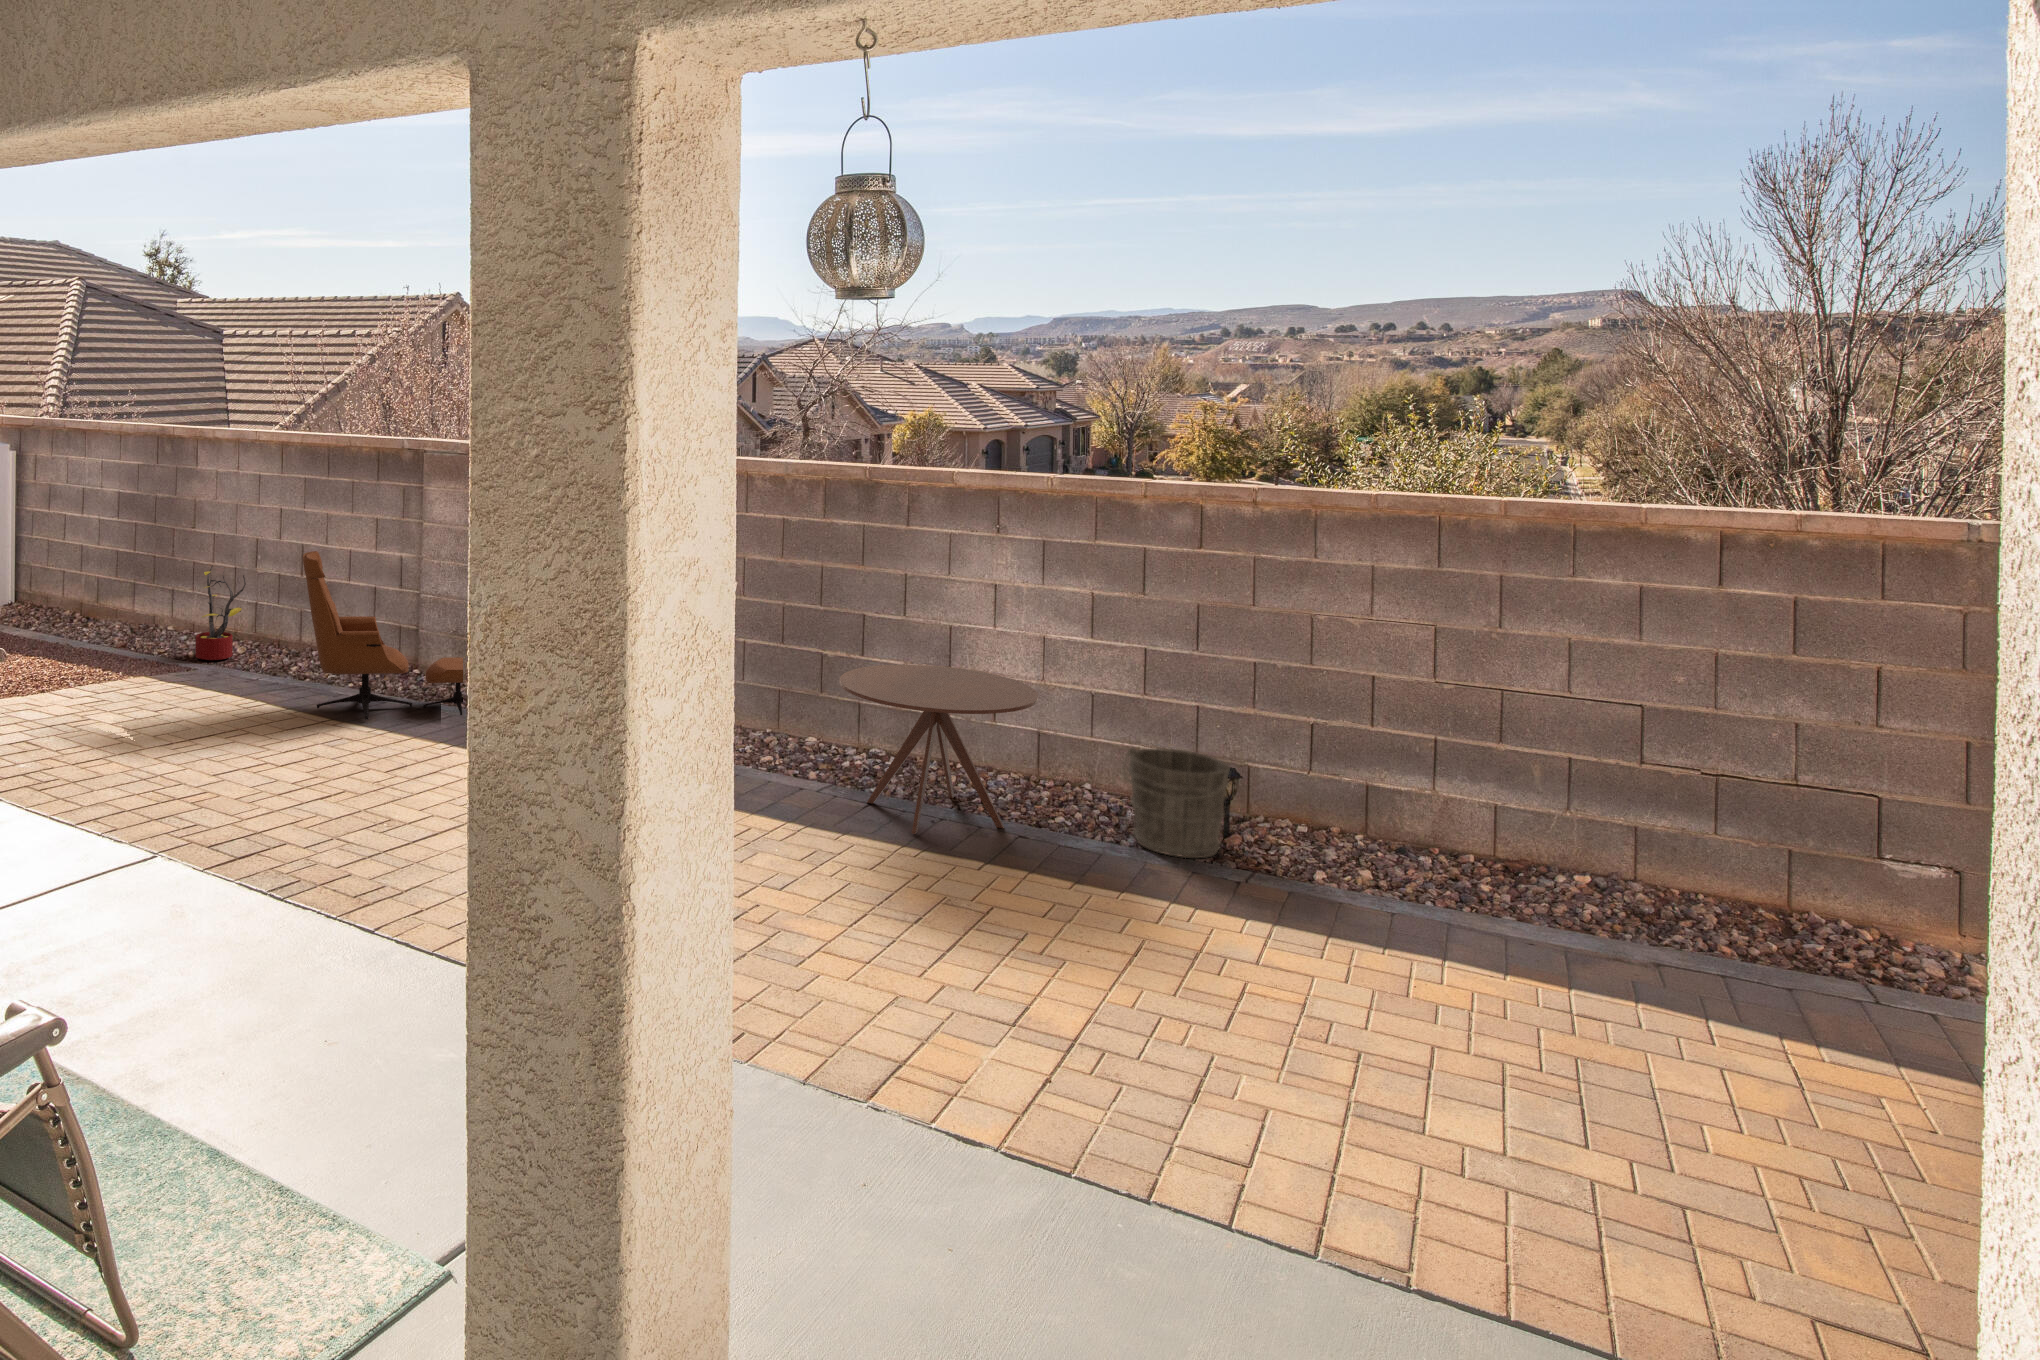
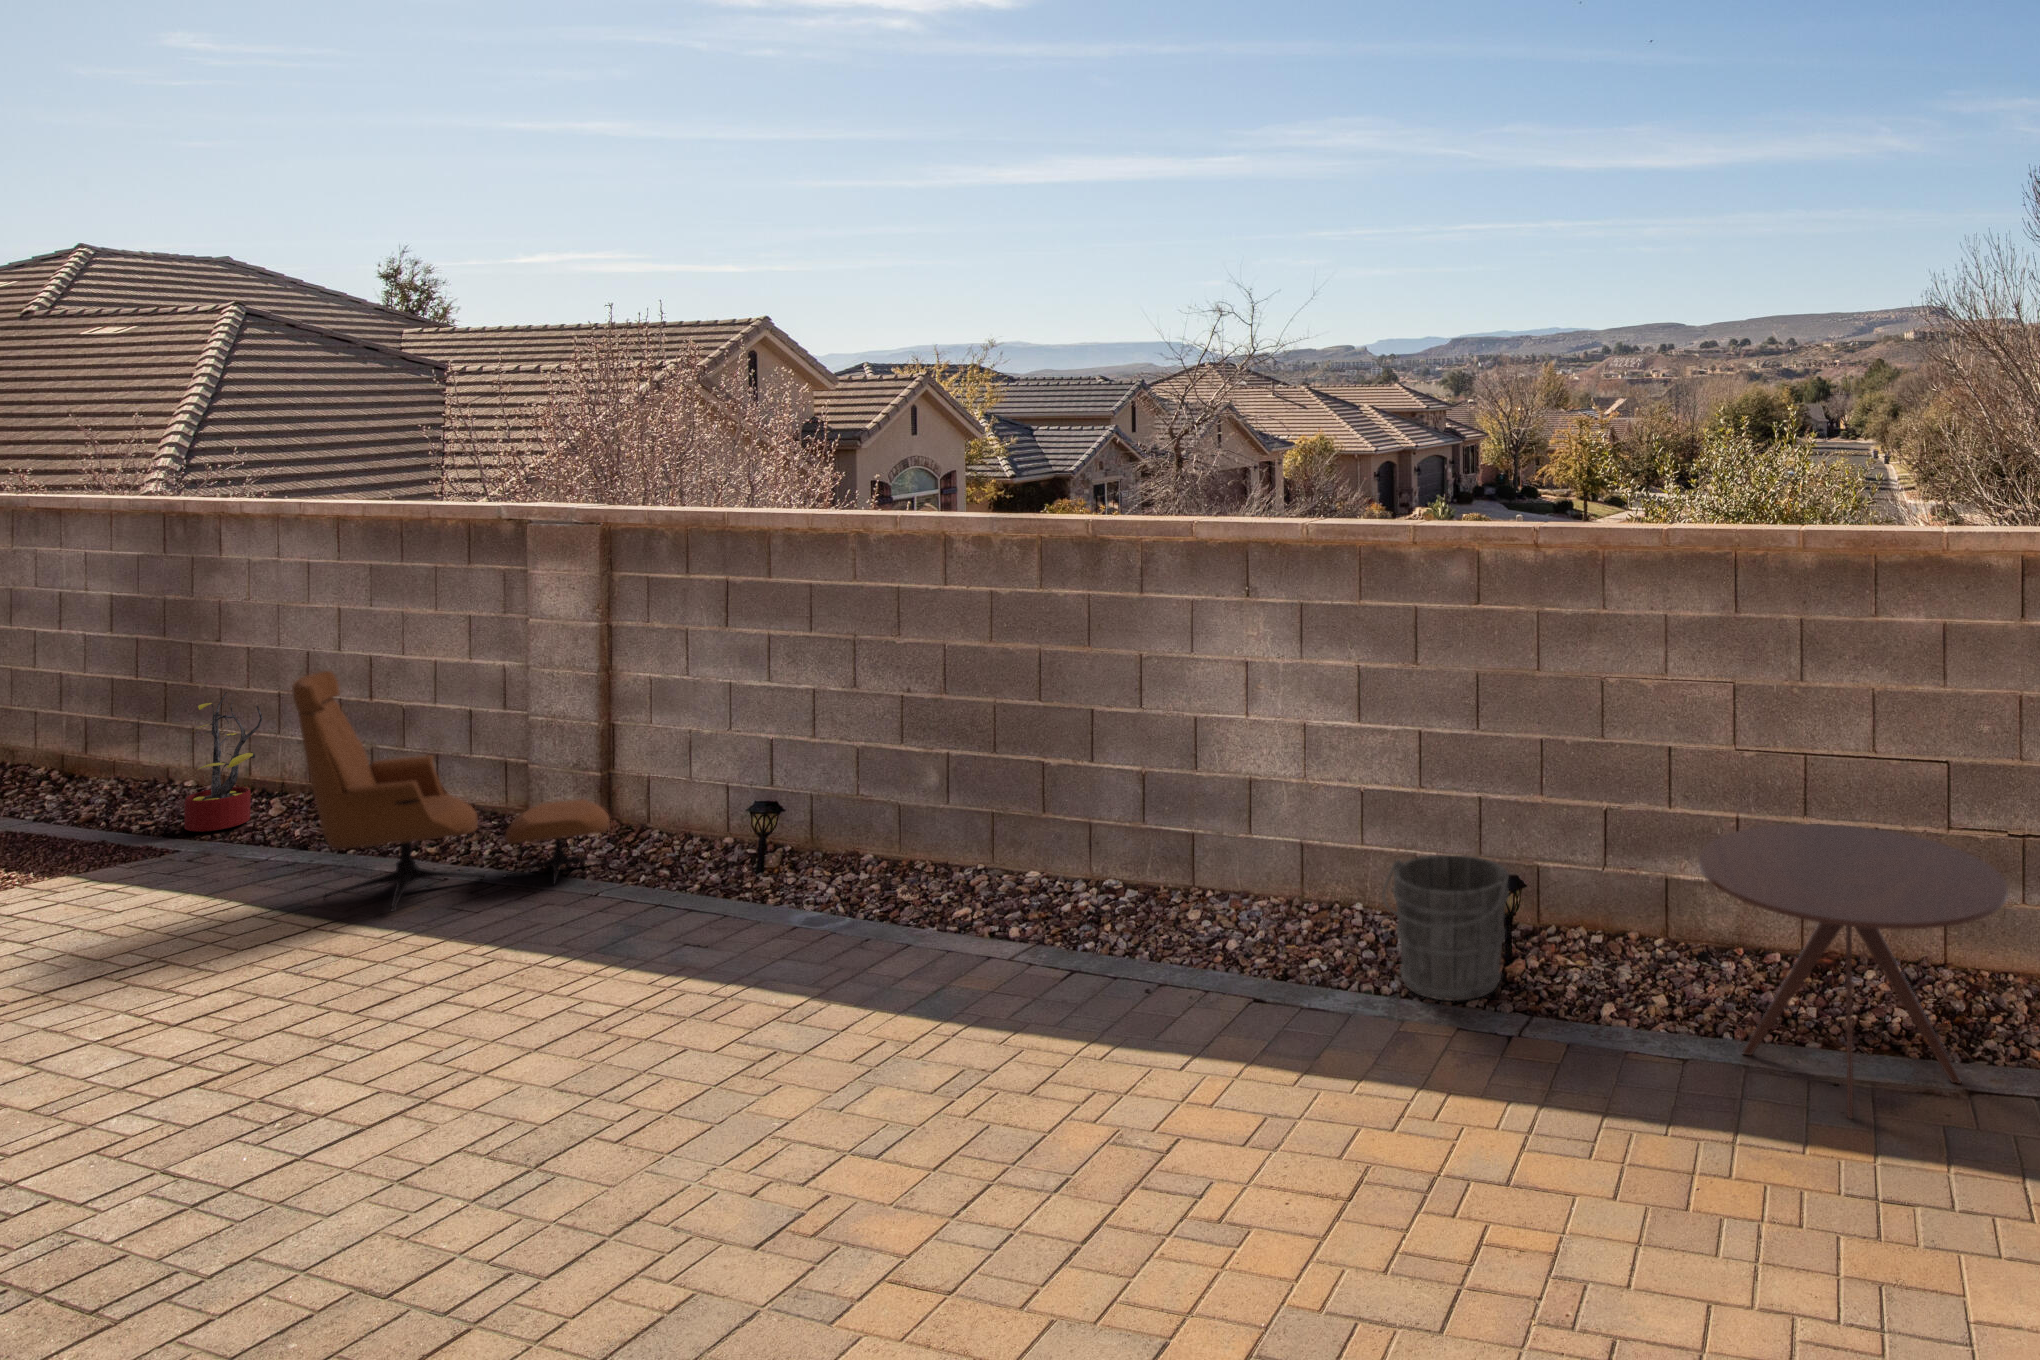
round table: present [840,665,1038,834] -> present [1699,824,2008,1118]

